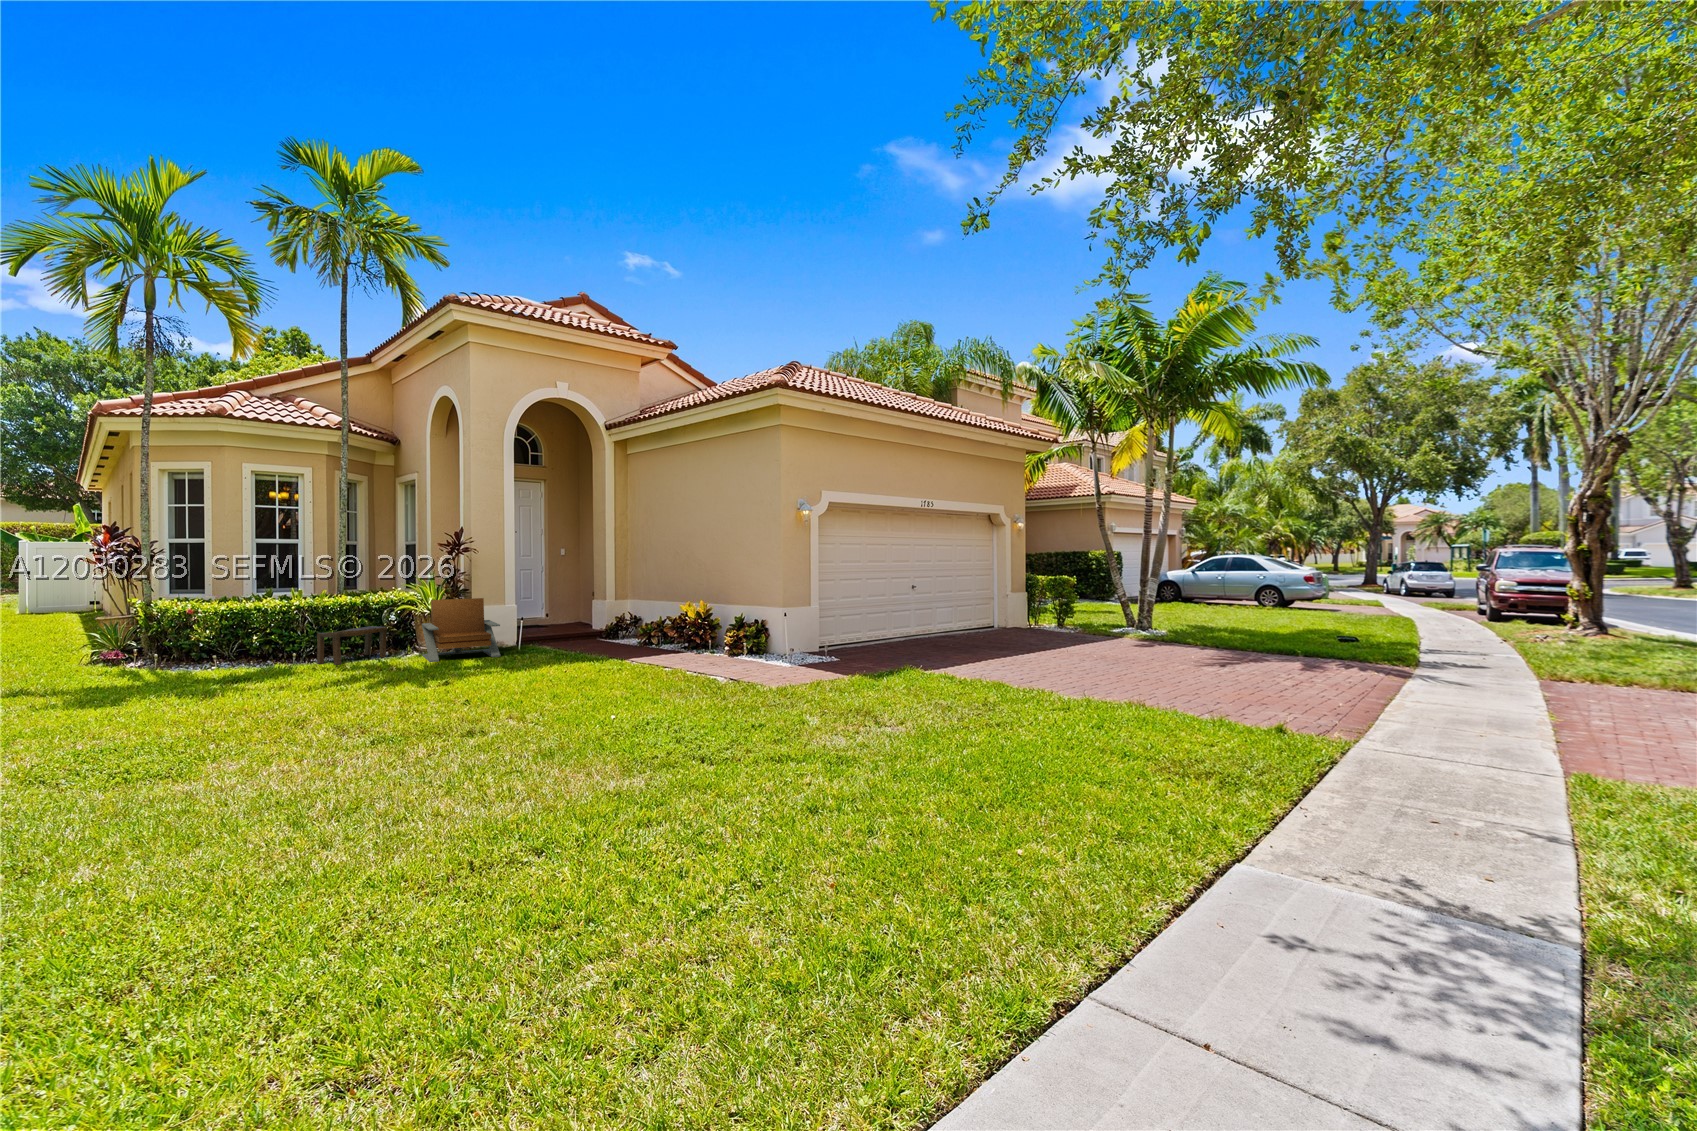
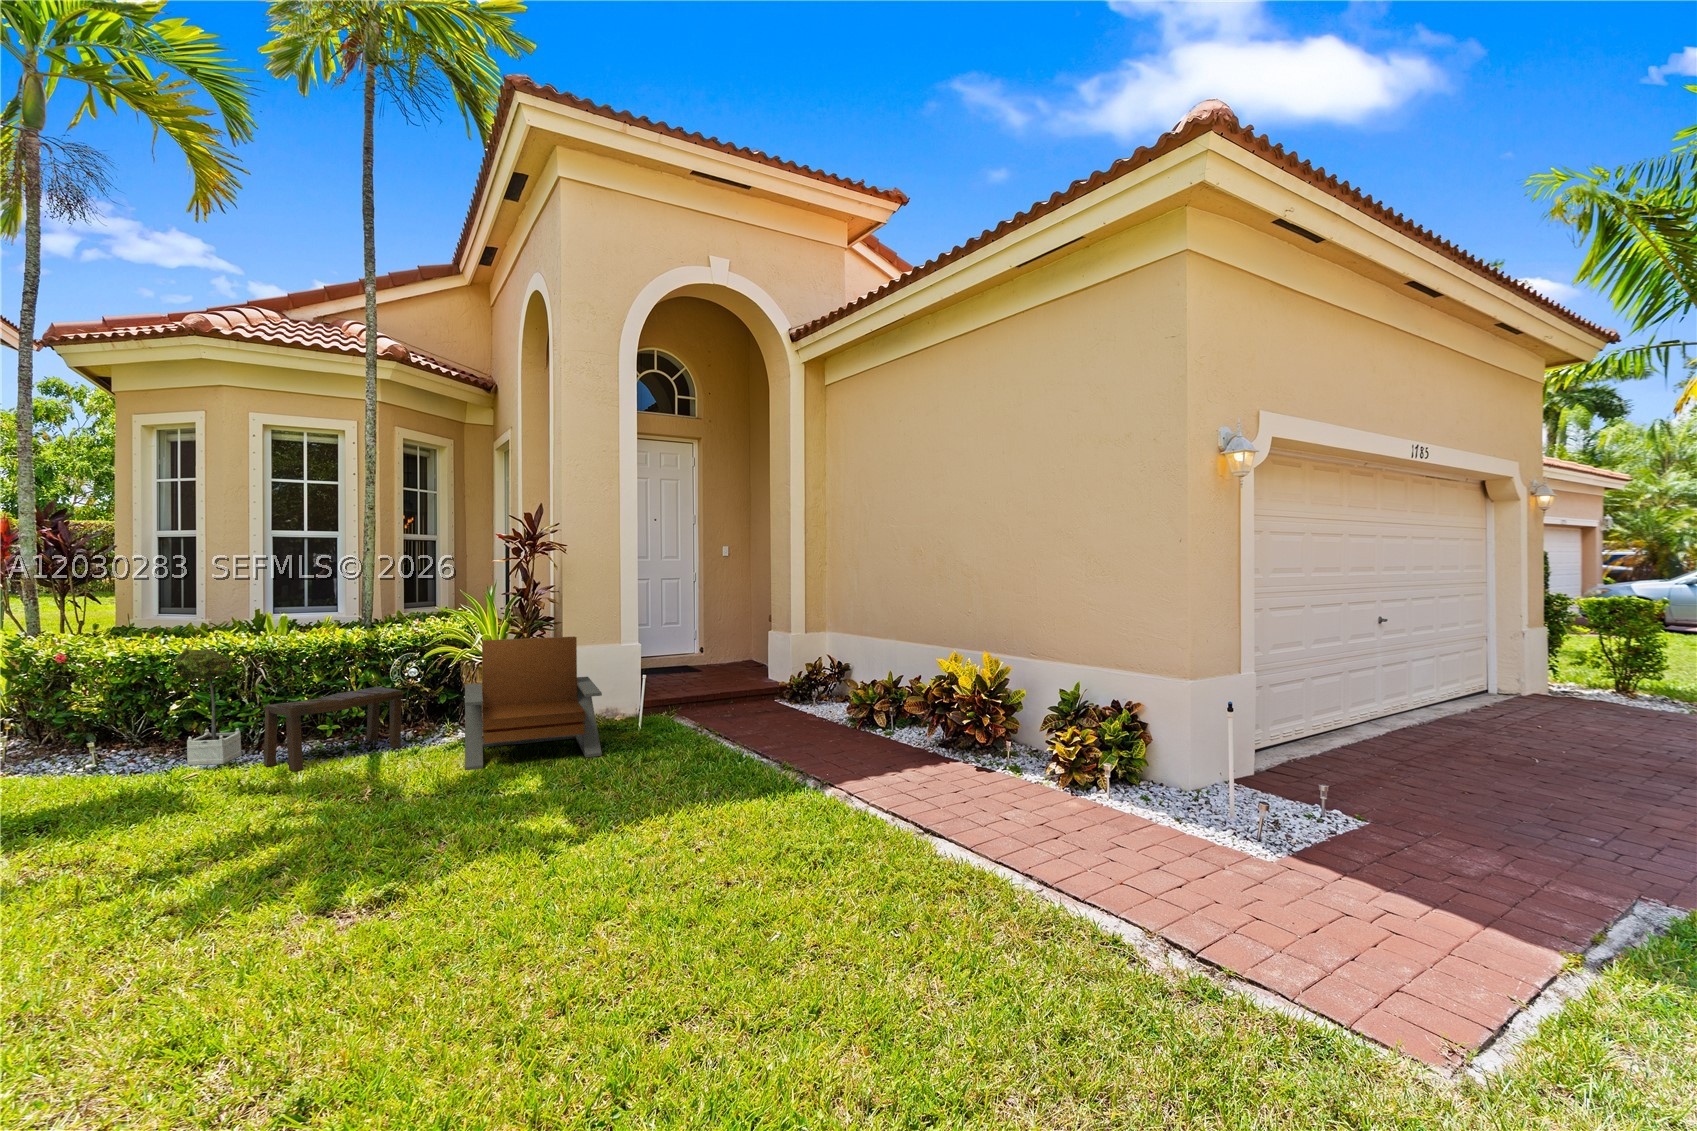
potted tree: none [265,605,298,665] -> present [175,648,241,765]

